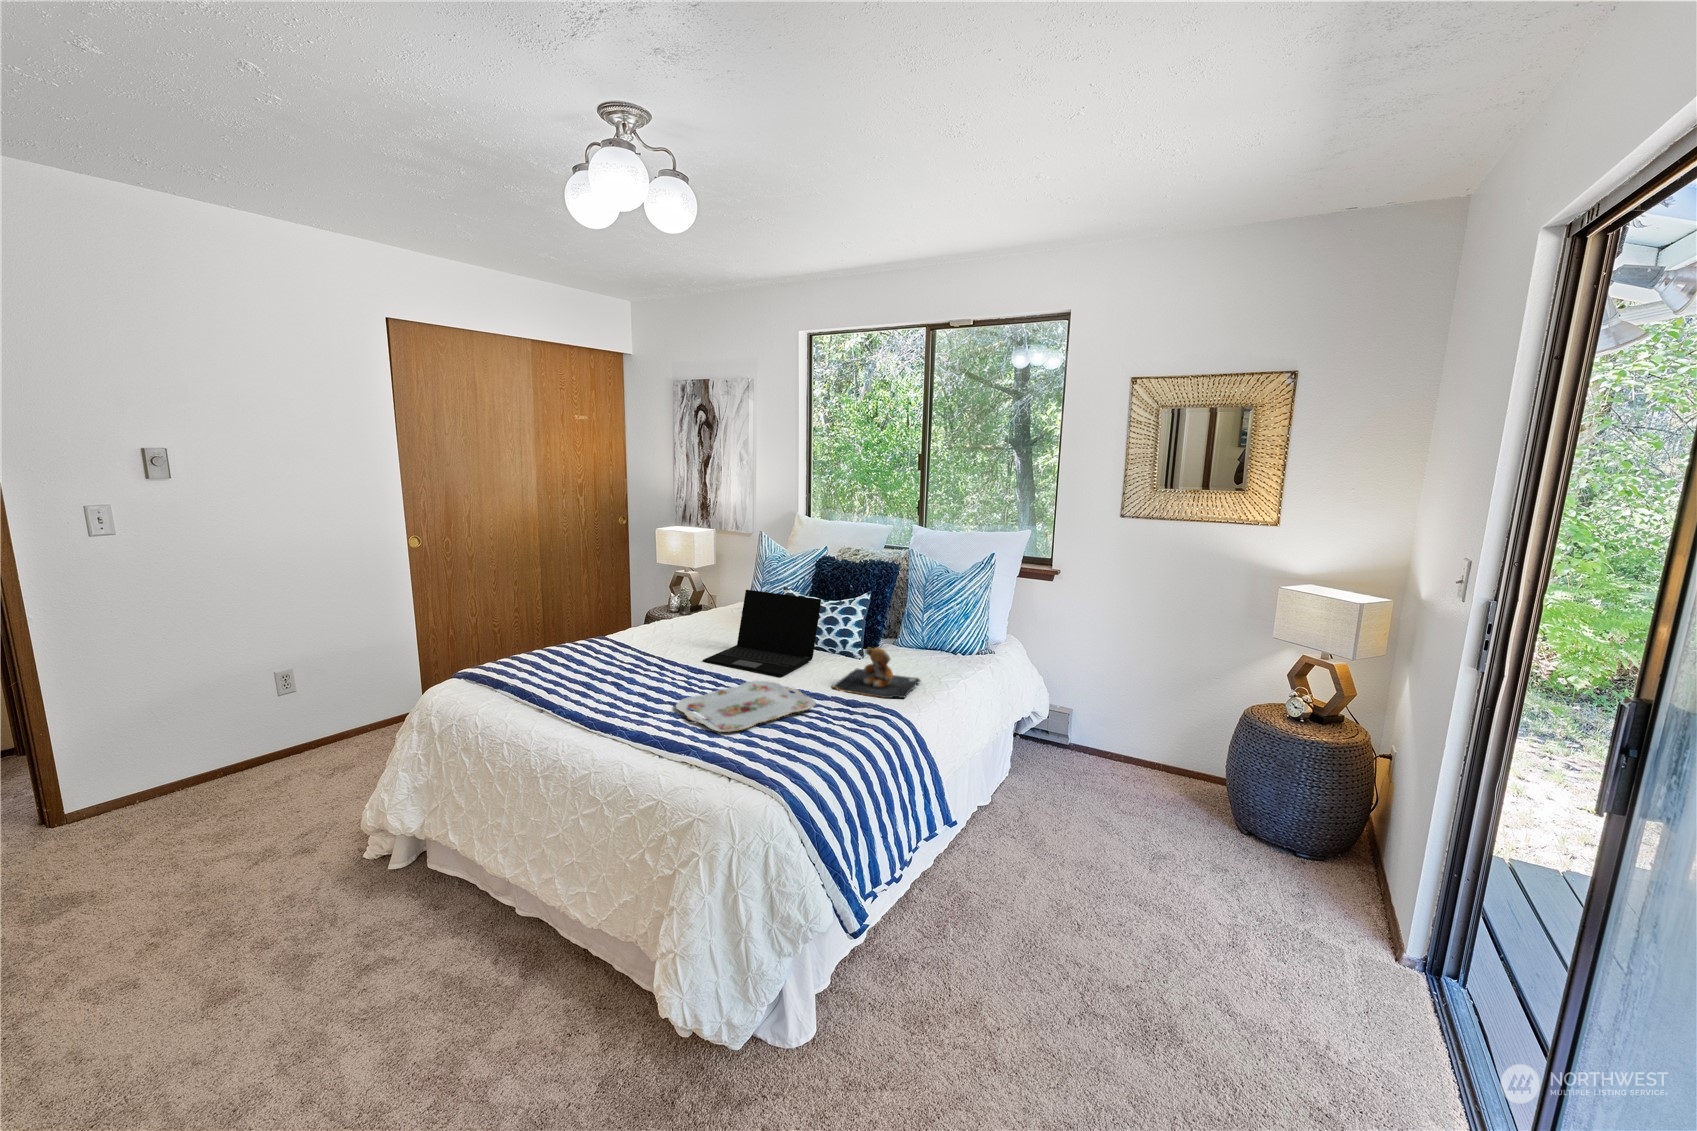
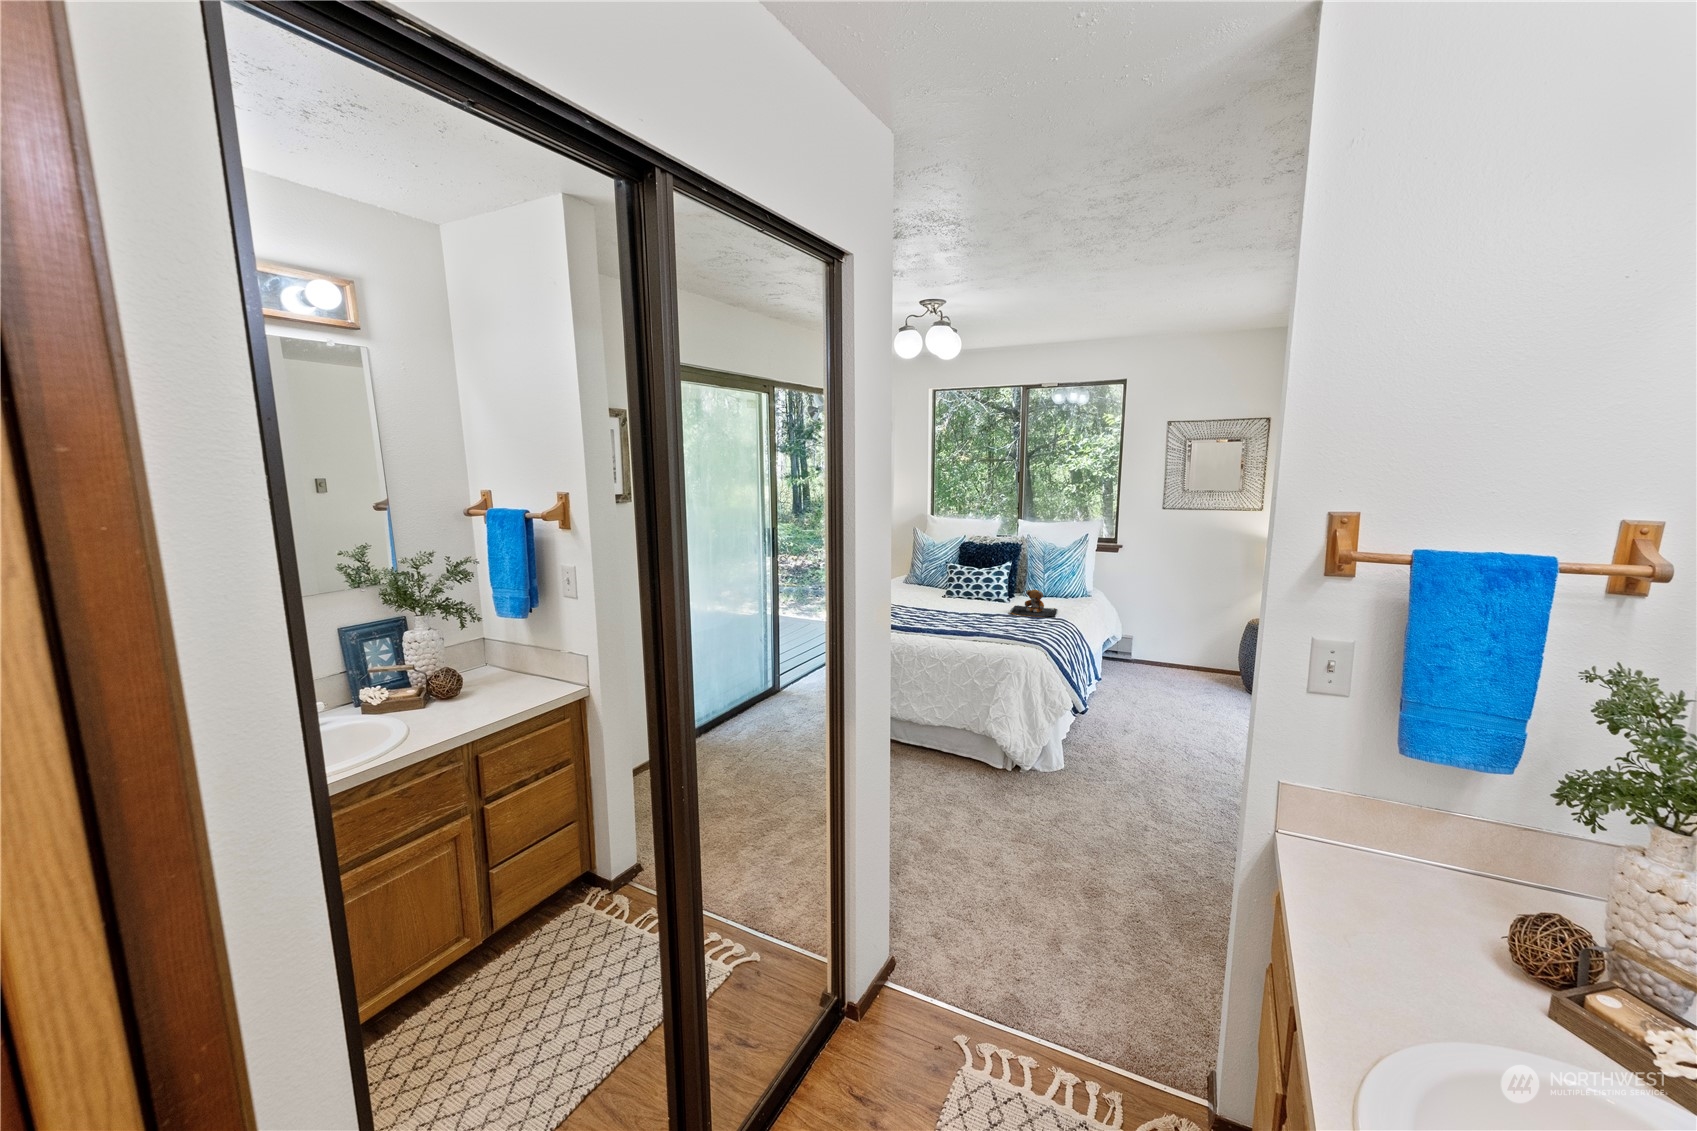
laptop: present [703,590,821,677] -> none [920,562,987,610]
serving tray: present [676,681,816,732] -> none [935,611,1012,630]

